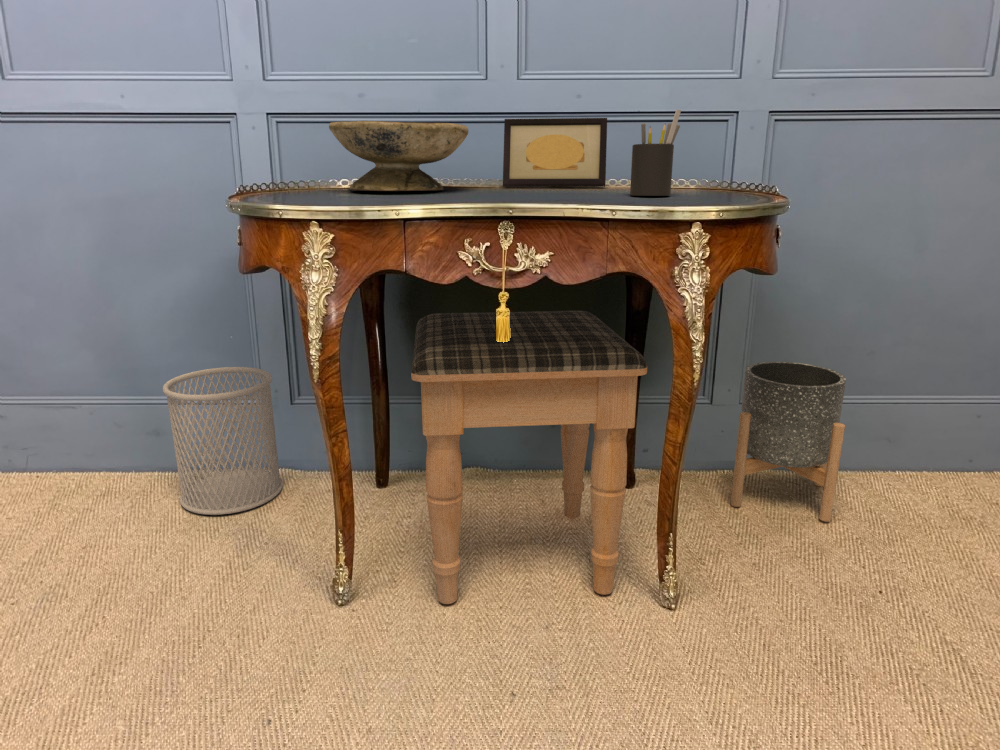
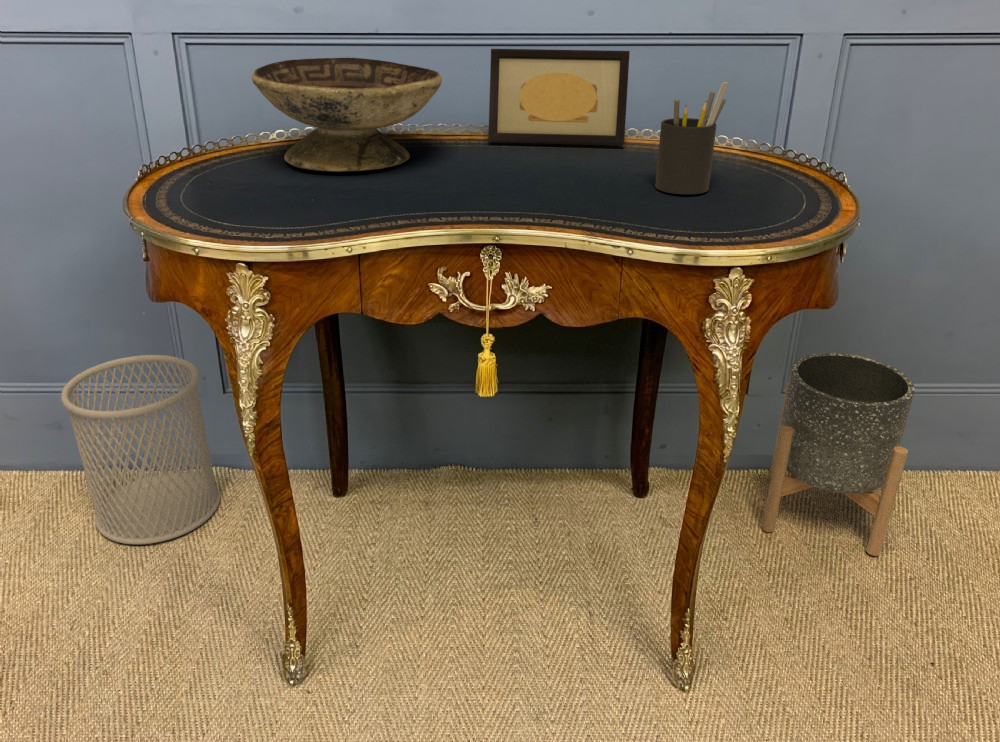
footstool: present [411,311,647,604] -> none [370,310,668,683]

